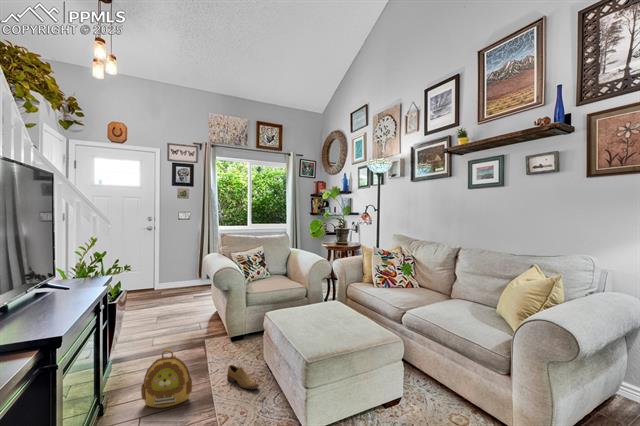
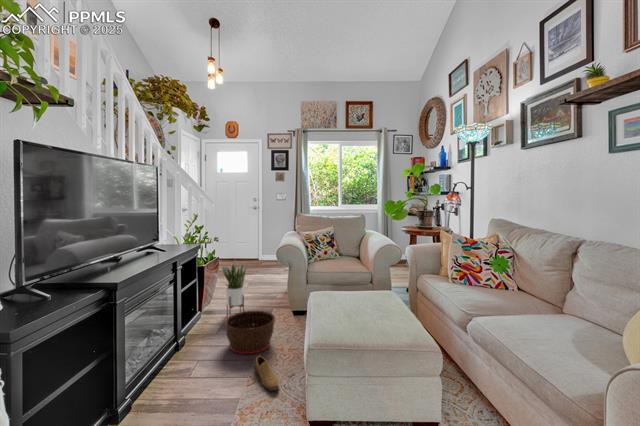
potted plant: none [159,284,187,346] -> present [221,260,247,316]
basket: none [183,329,233,370] -> present [225,311,275,354]
backpack: present [141,349,192,408] -> none [158,331,208,392]

